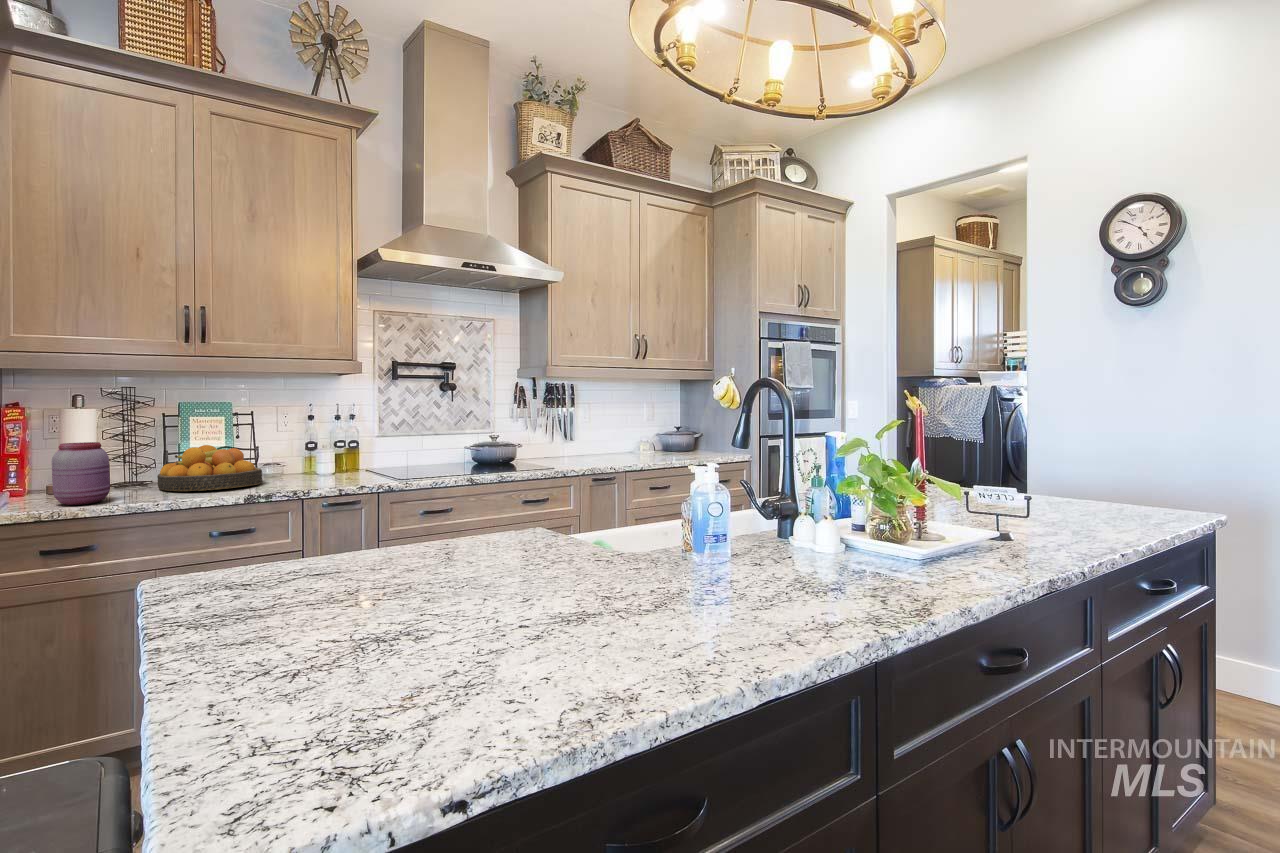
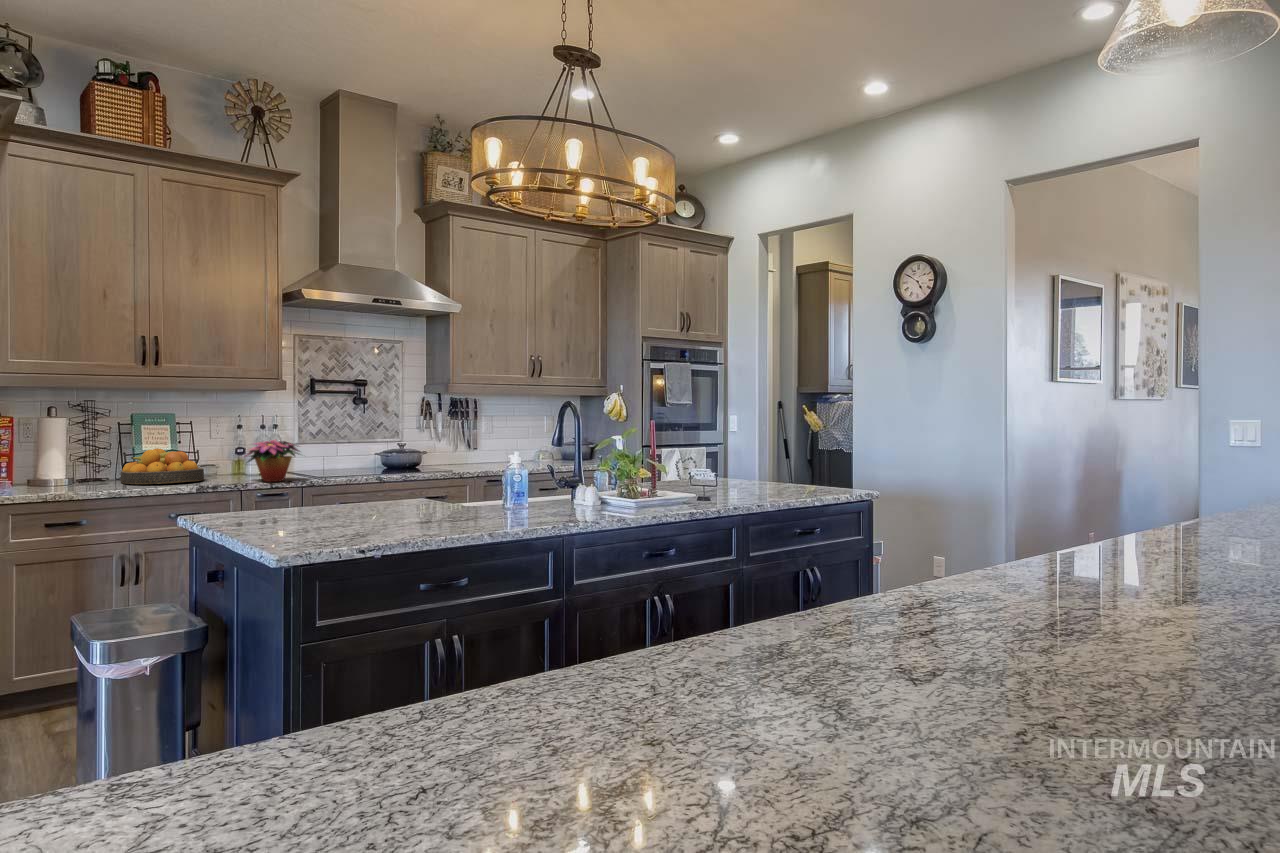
flower arrangement: none [302,433,387,486] -> present [247,440,299,482]
jar: present [52,442,110,505] -> none [49,444,91,492]

